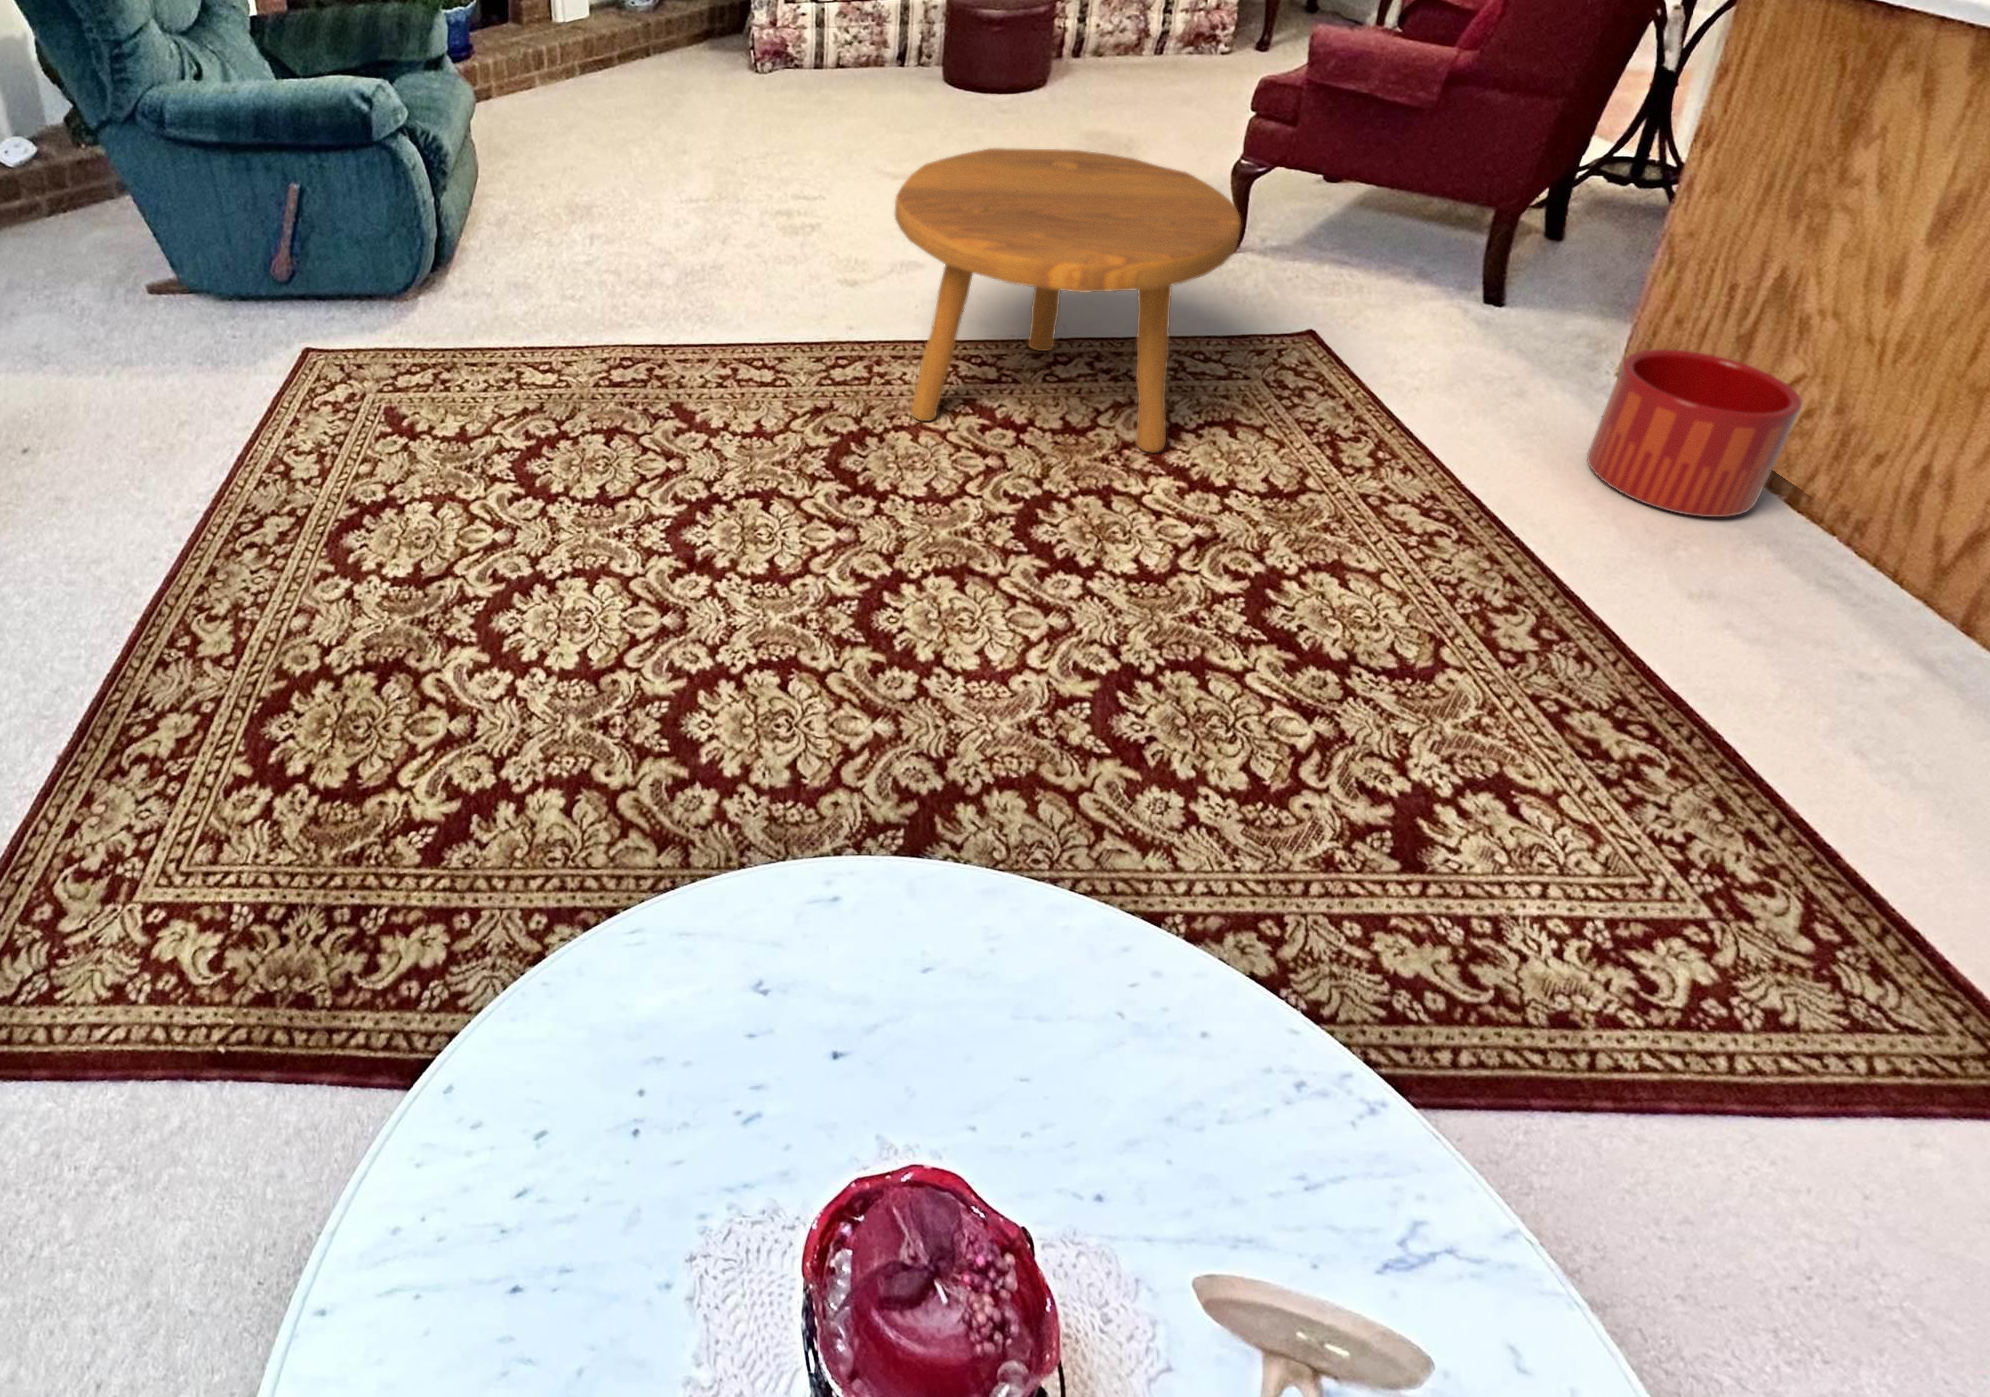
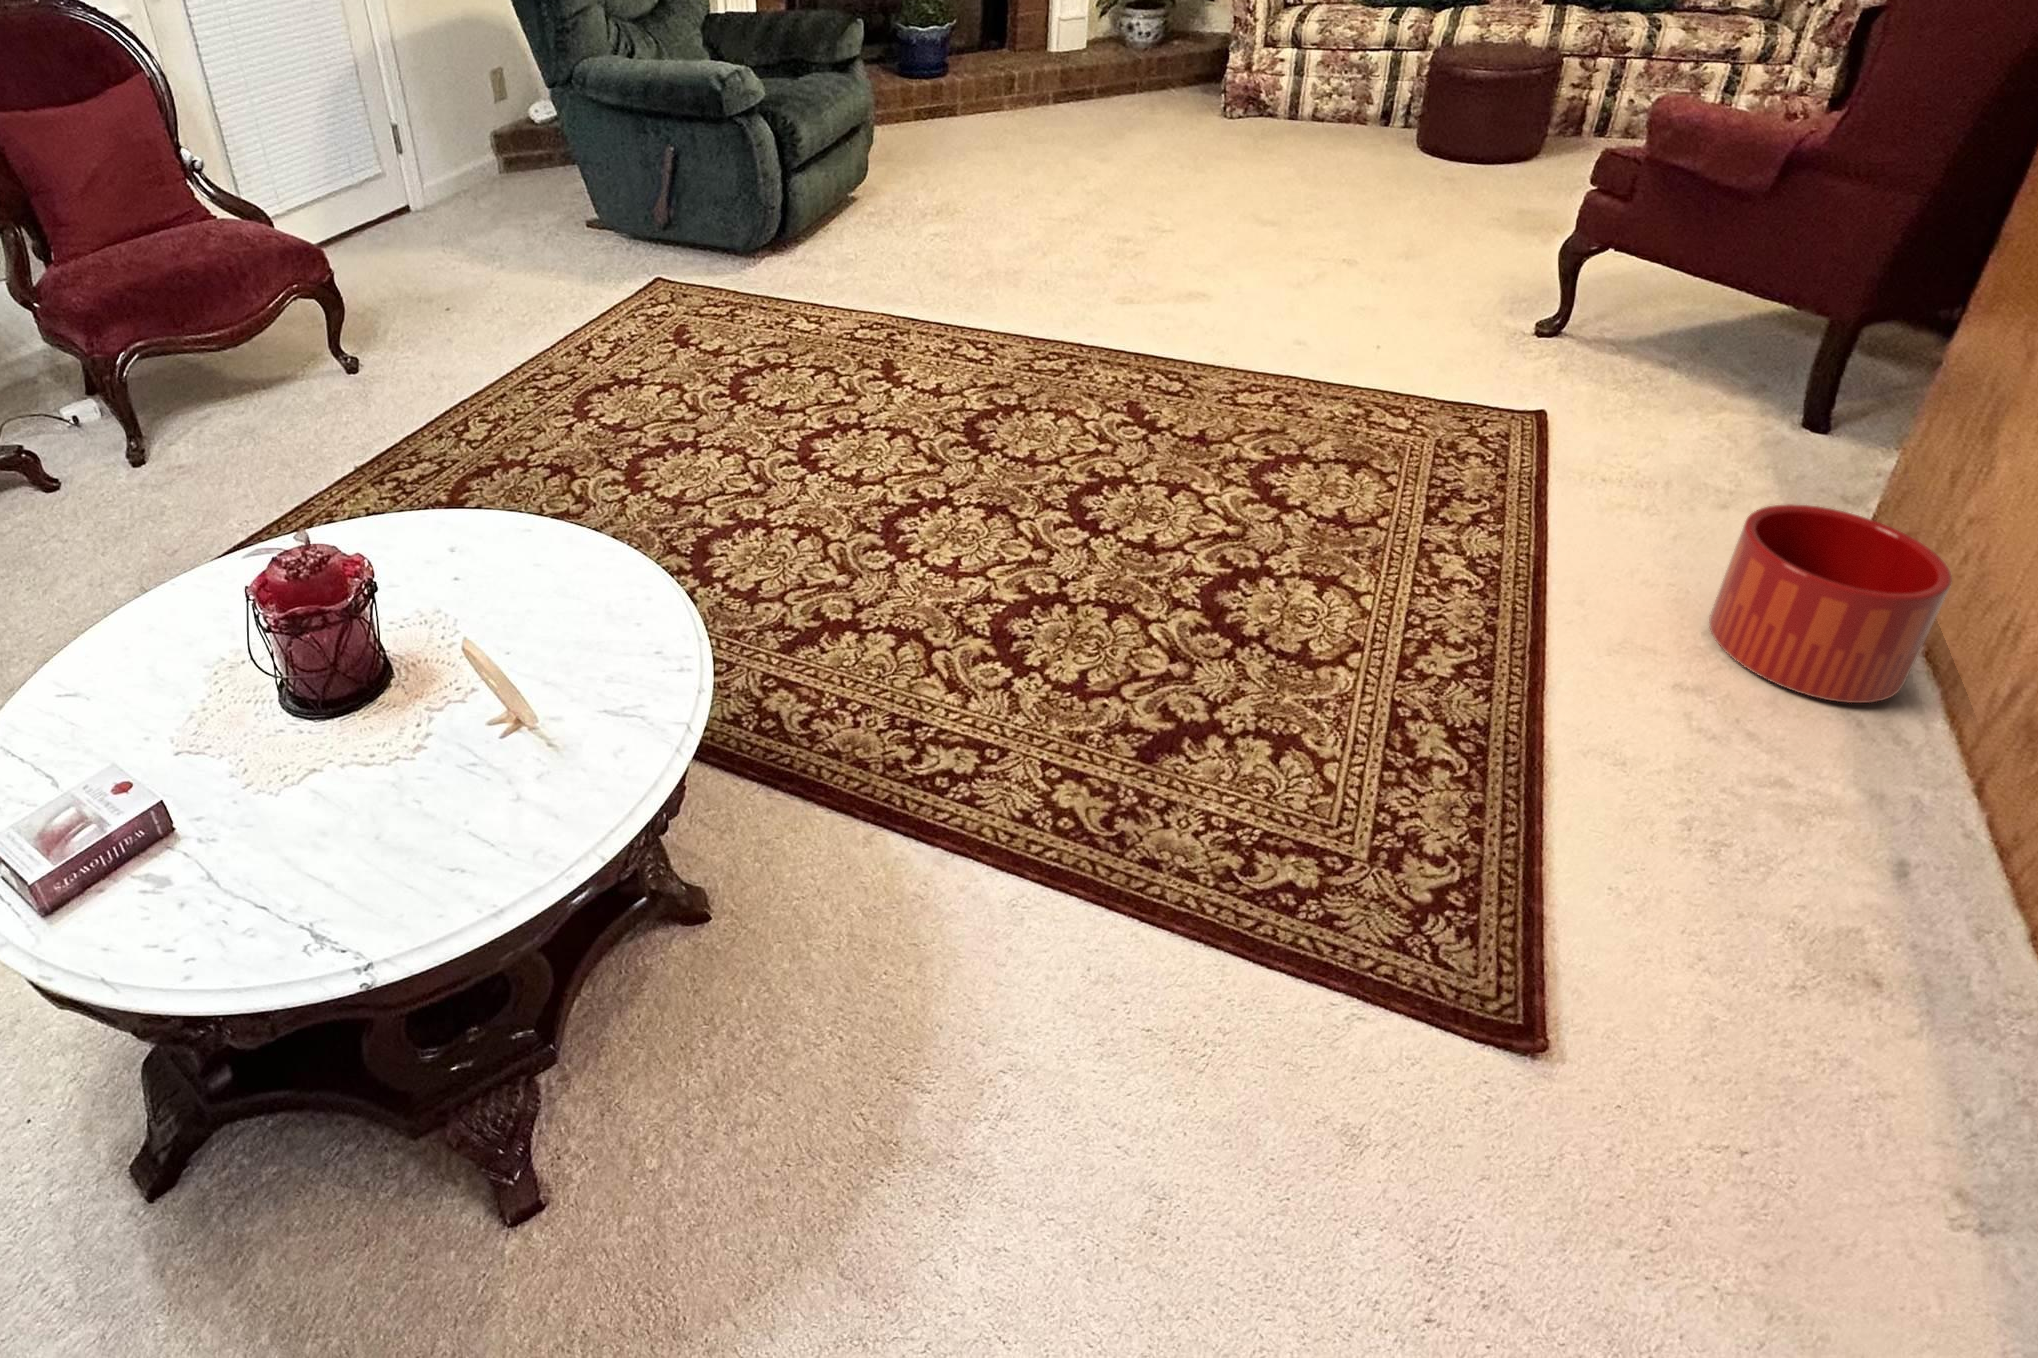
footstool: present [895,148,1241,452] -> none [1050,193,1365,487]

